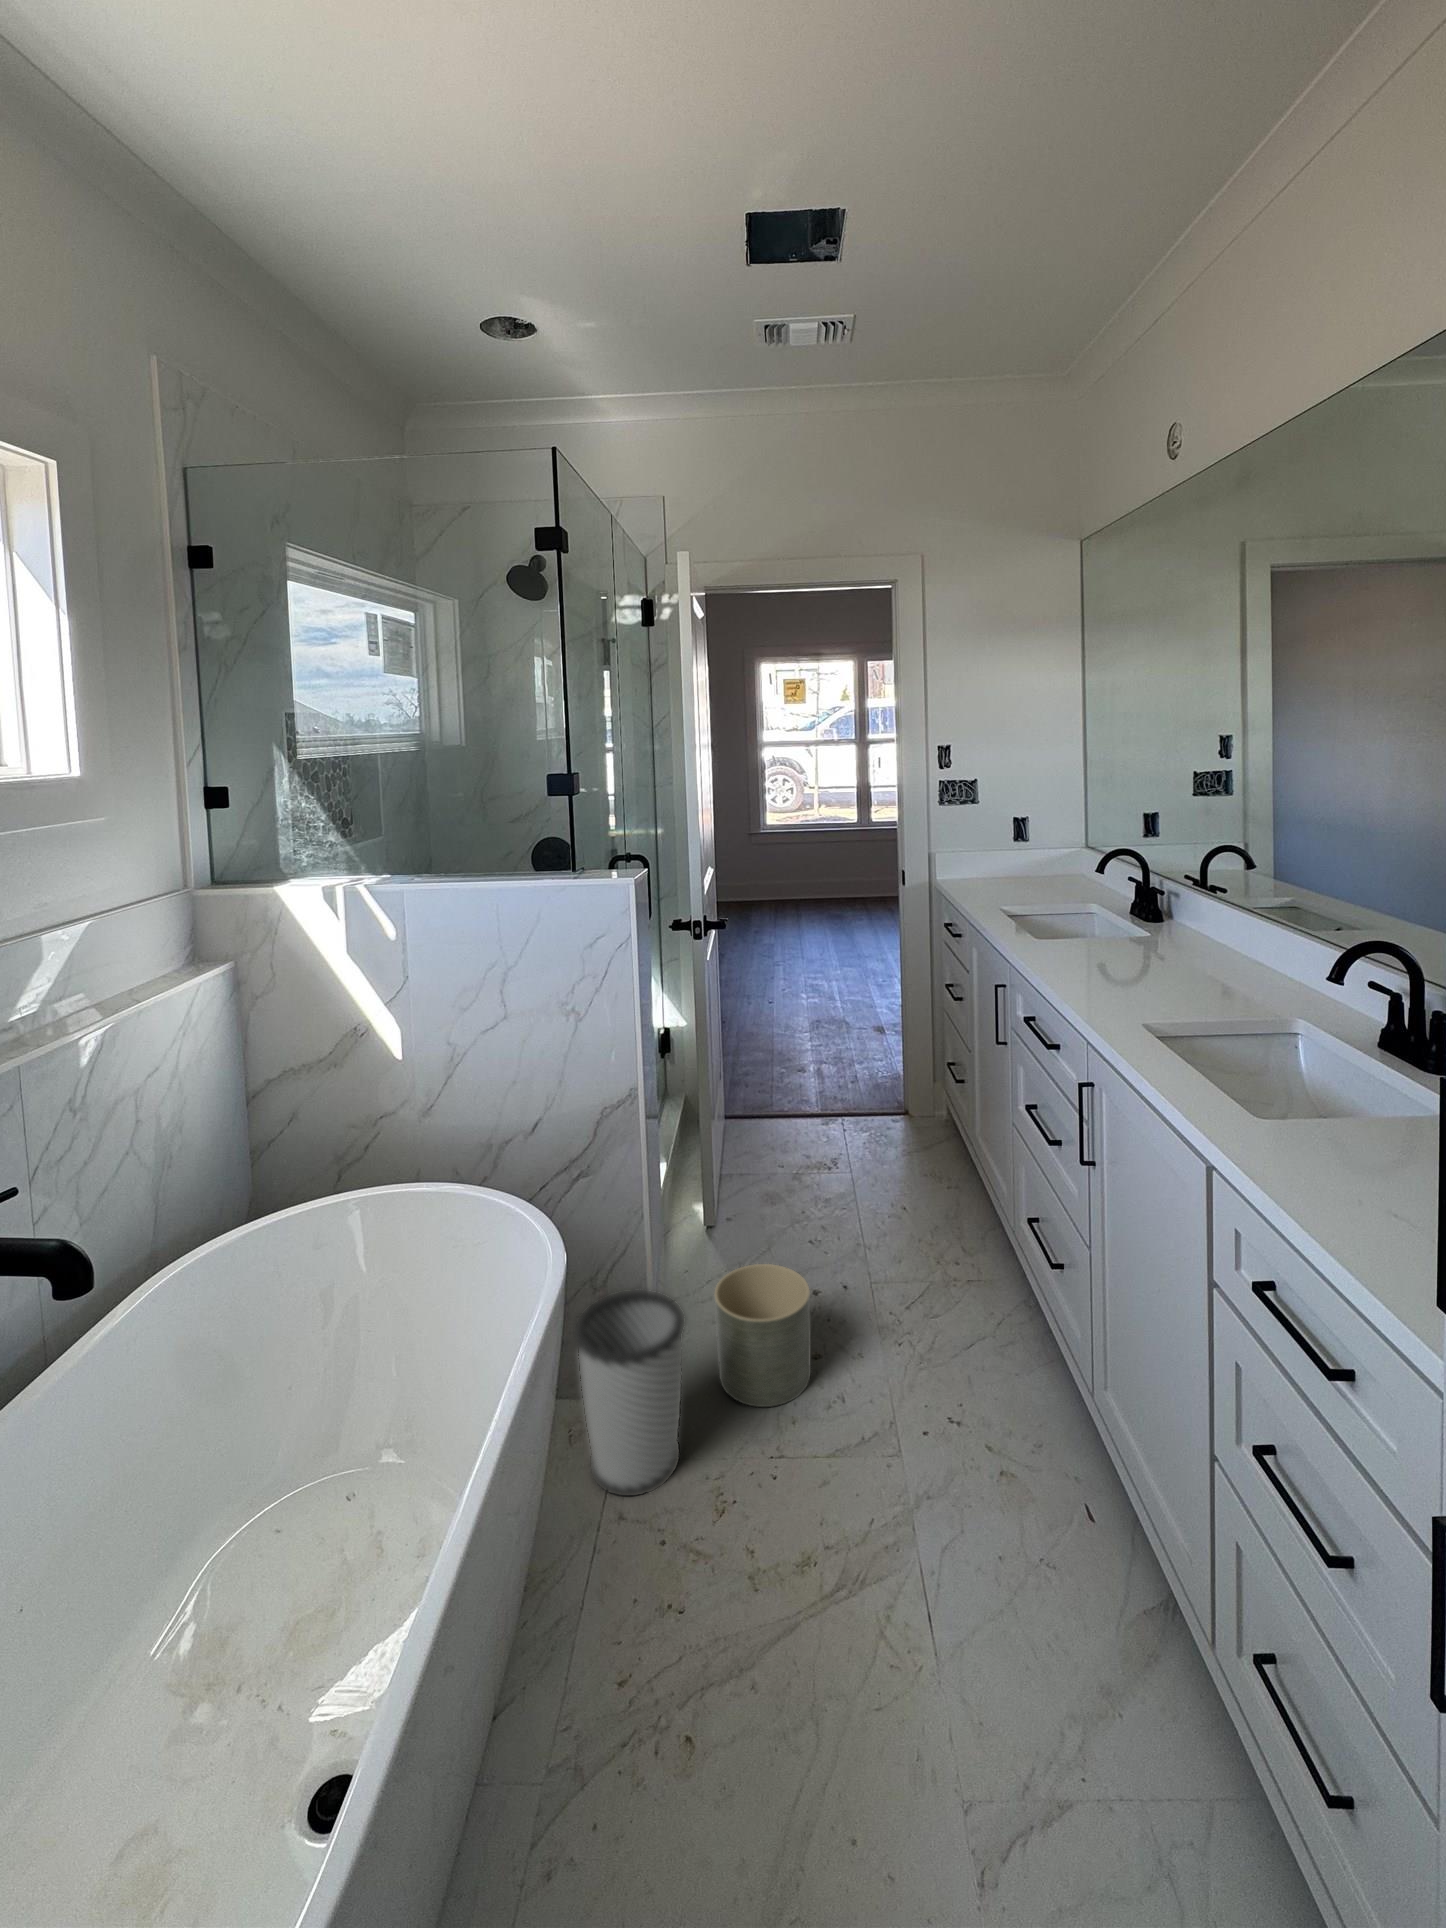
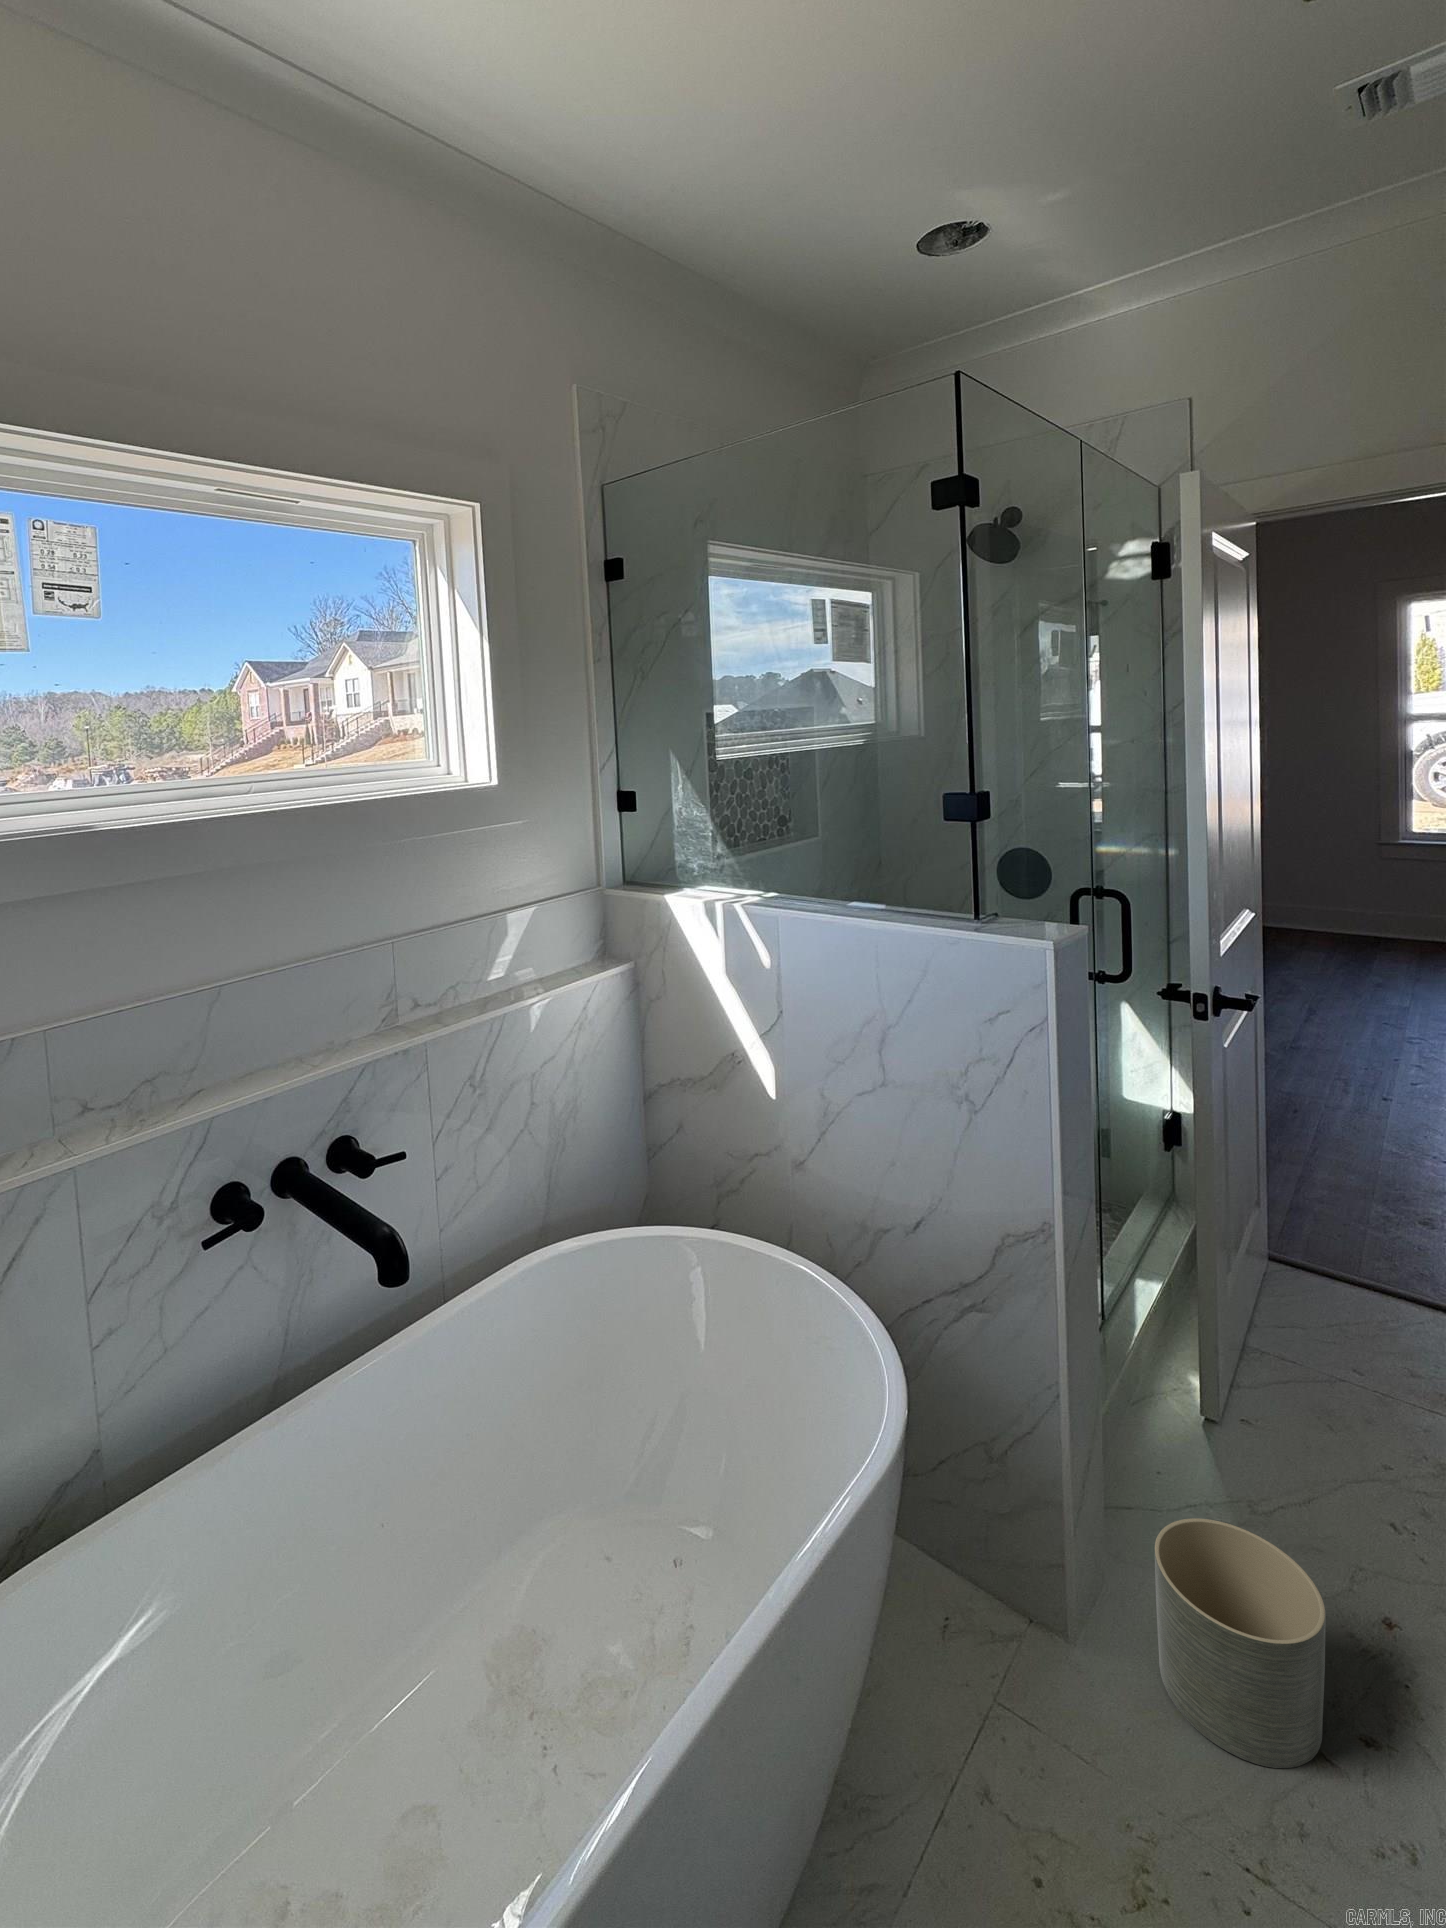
wastebasket: present [575,1290,684,1496] -> none [929,1471,1085,1762]

